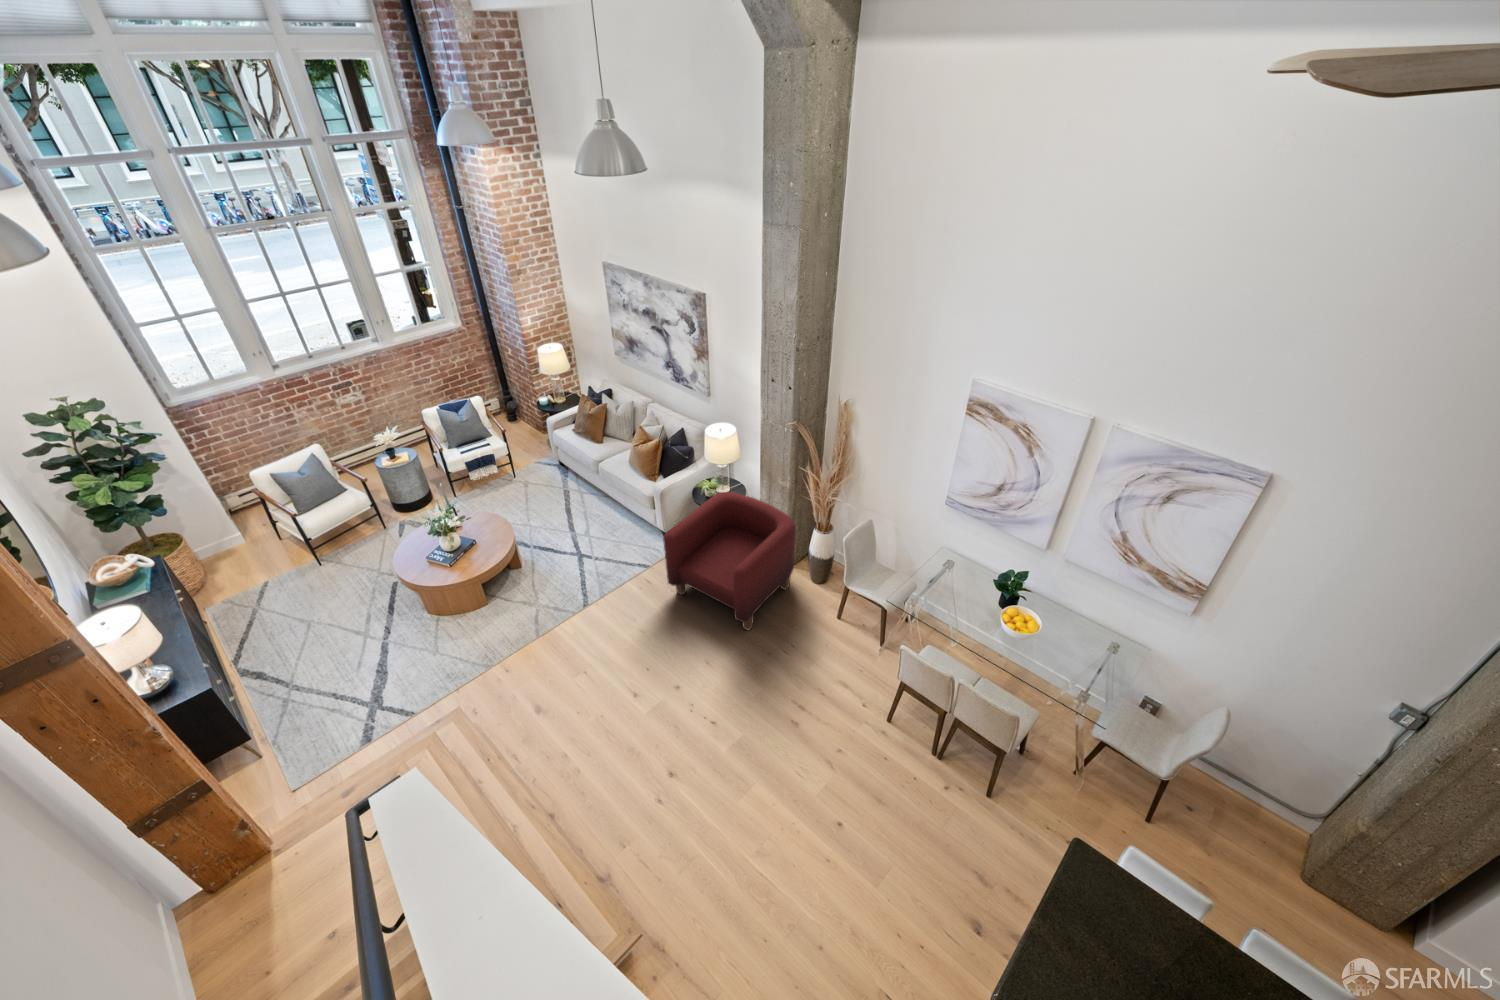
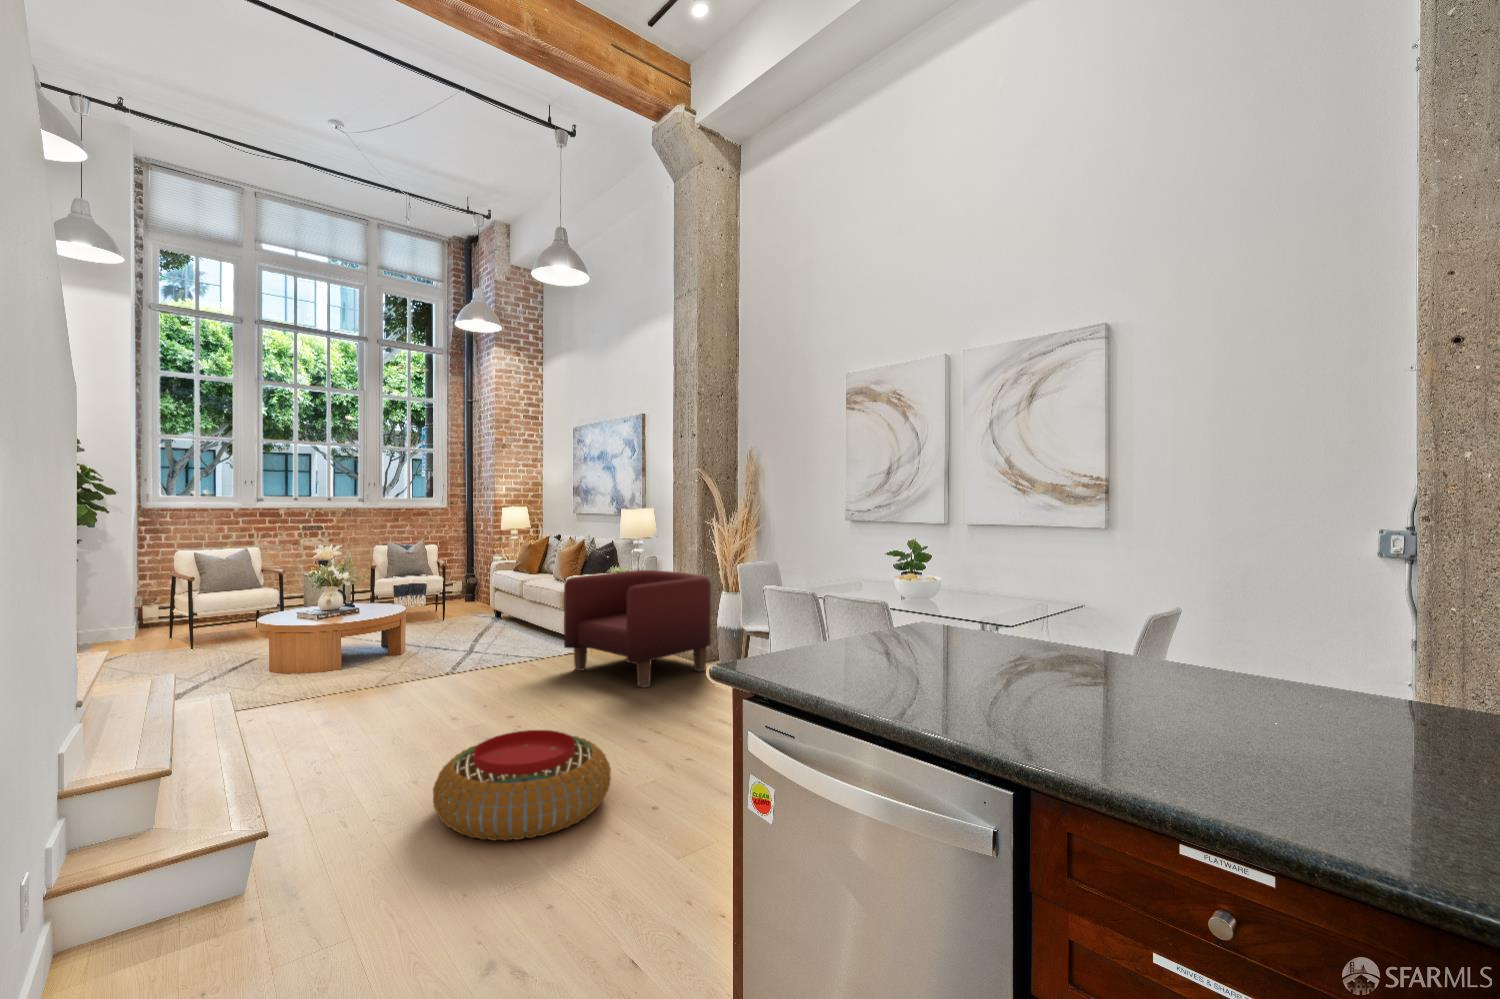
pouf: none [670,795,794,928] -> present [433,730,611,841]

